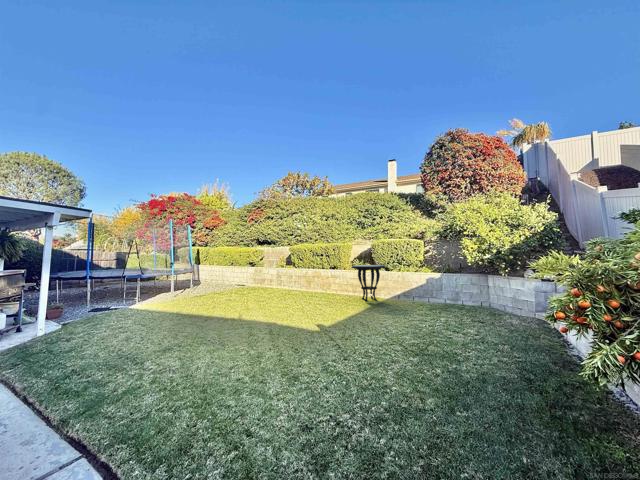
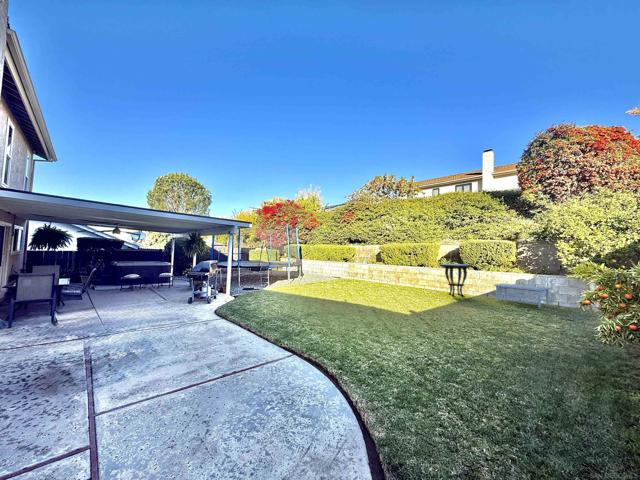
storage bench: none [406,284,457,308] -> present [494,283,550,308]

